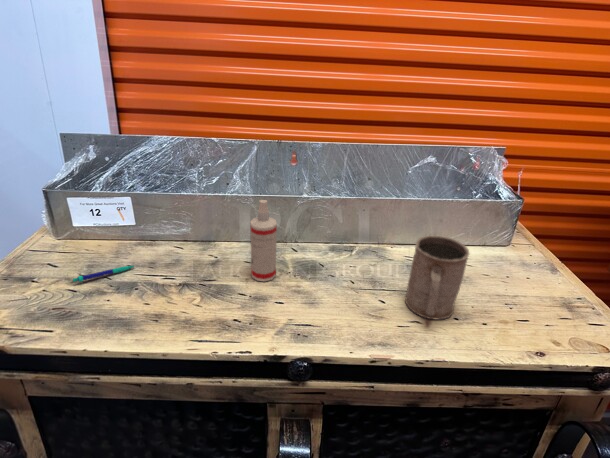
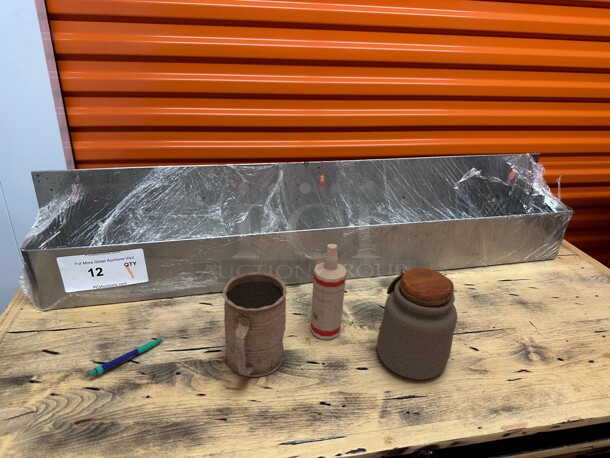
jar: none [295,223,356,316] -> present [377,268,457,380]
mug: present [405,236,469,319] -> present [223,272,287,377]

